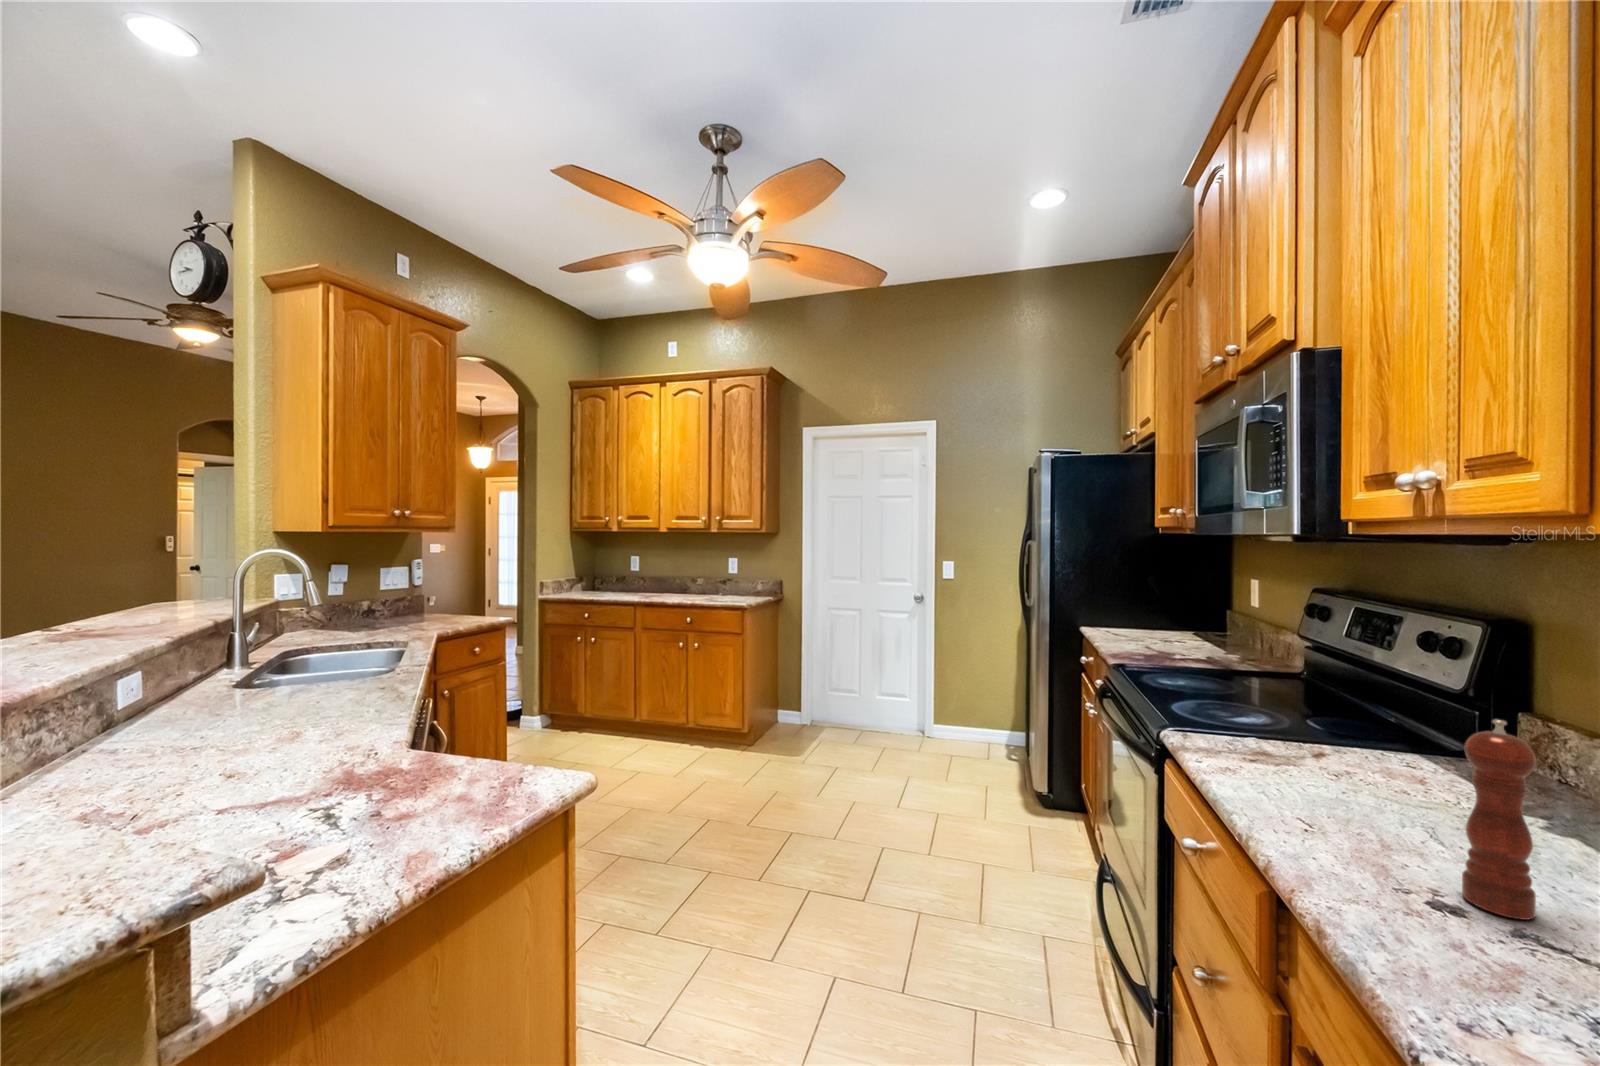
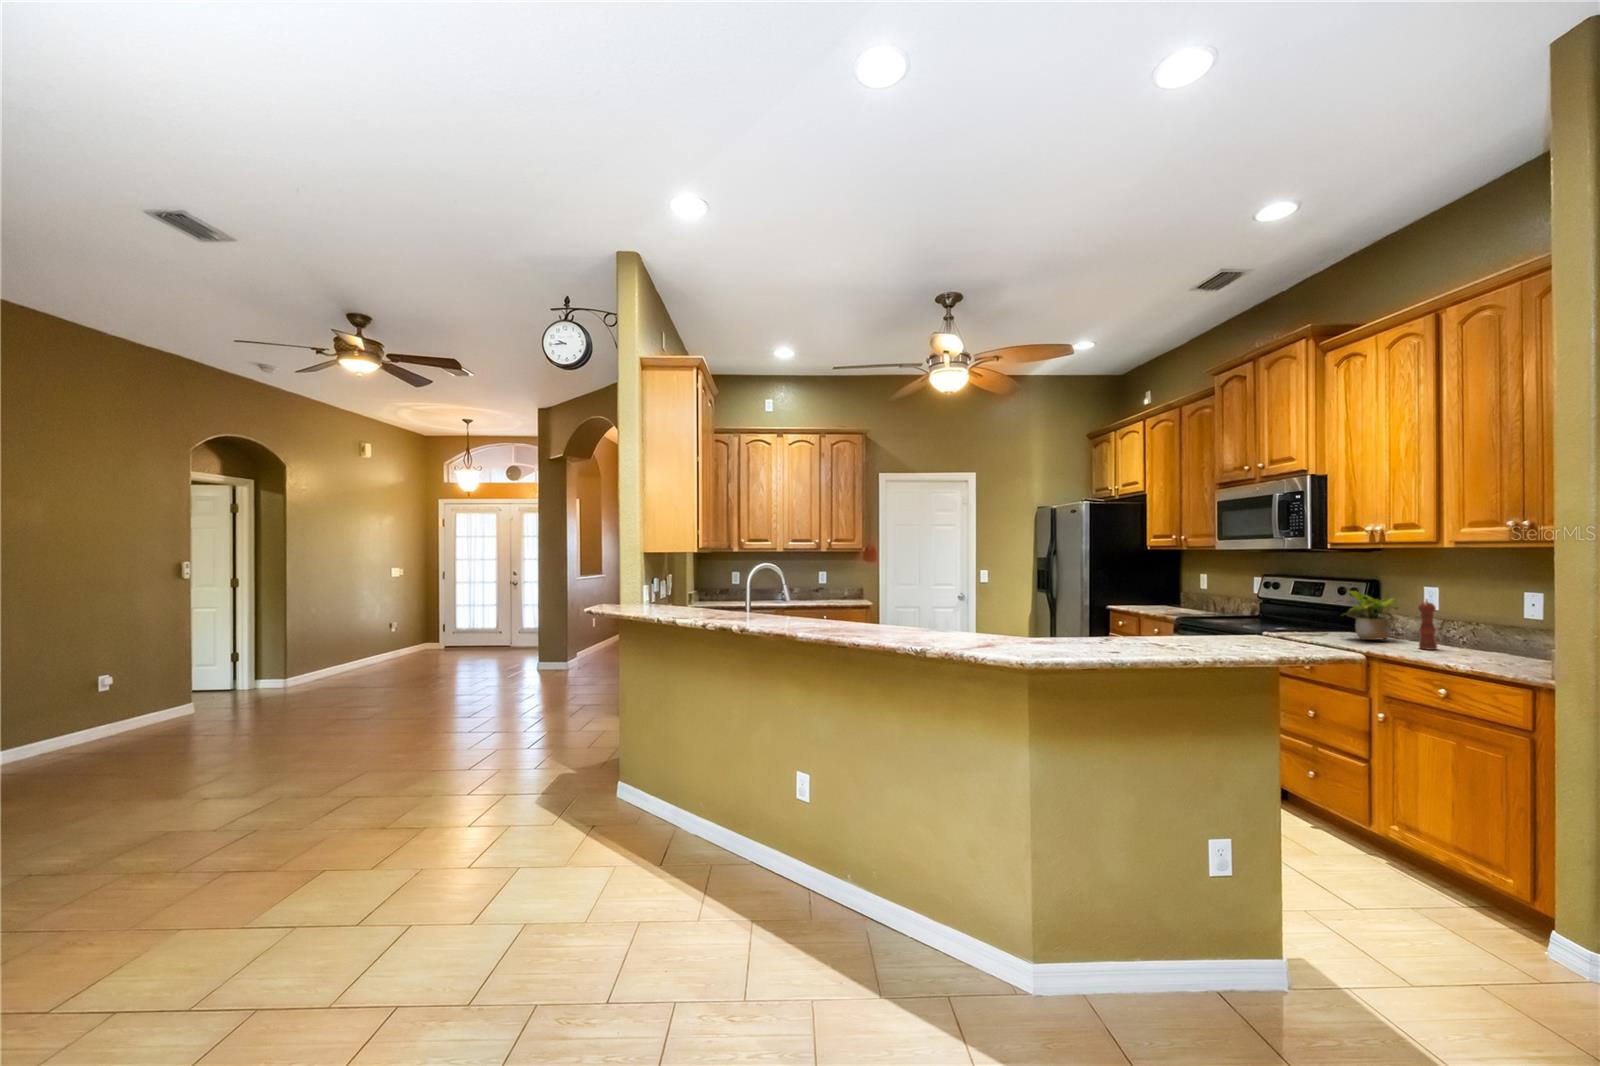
potted plant: none [1276,655,1464,821] -> present [1344,591,1399,640]

